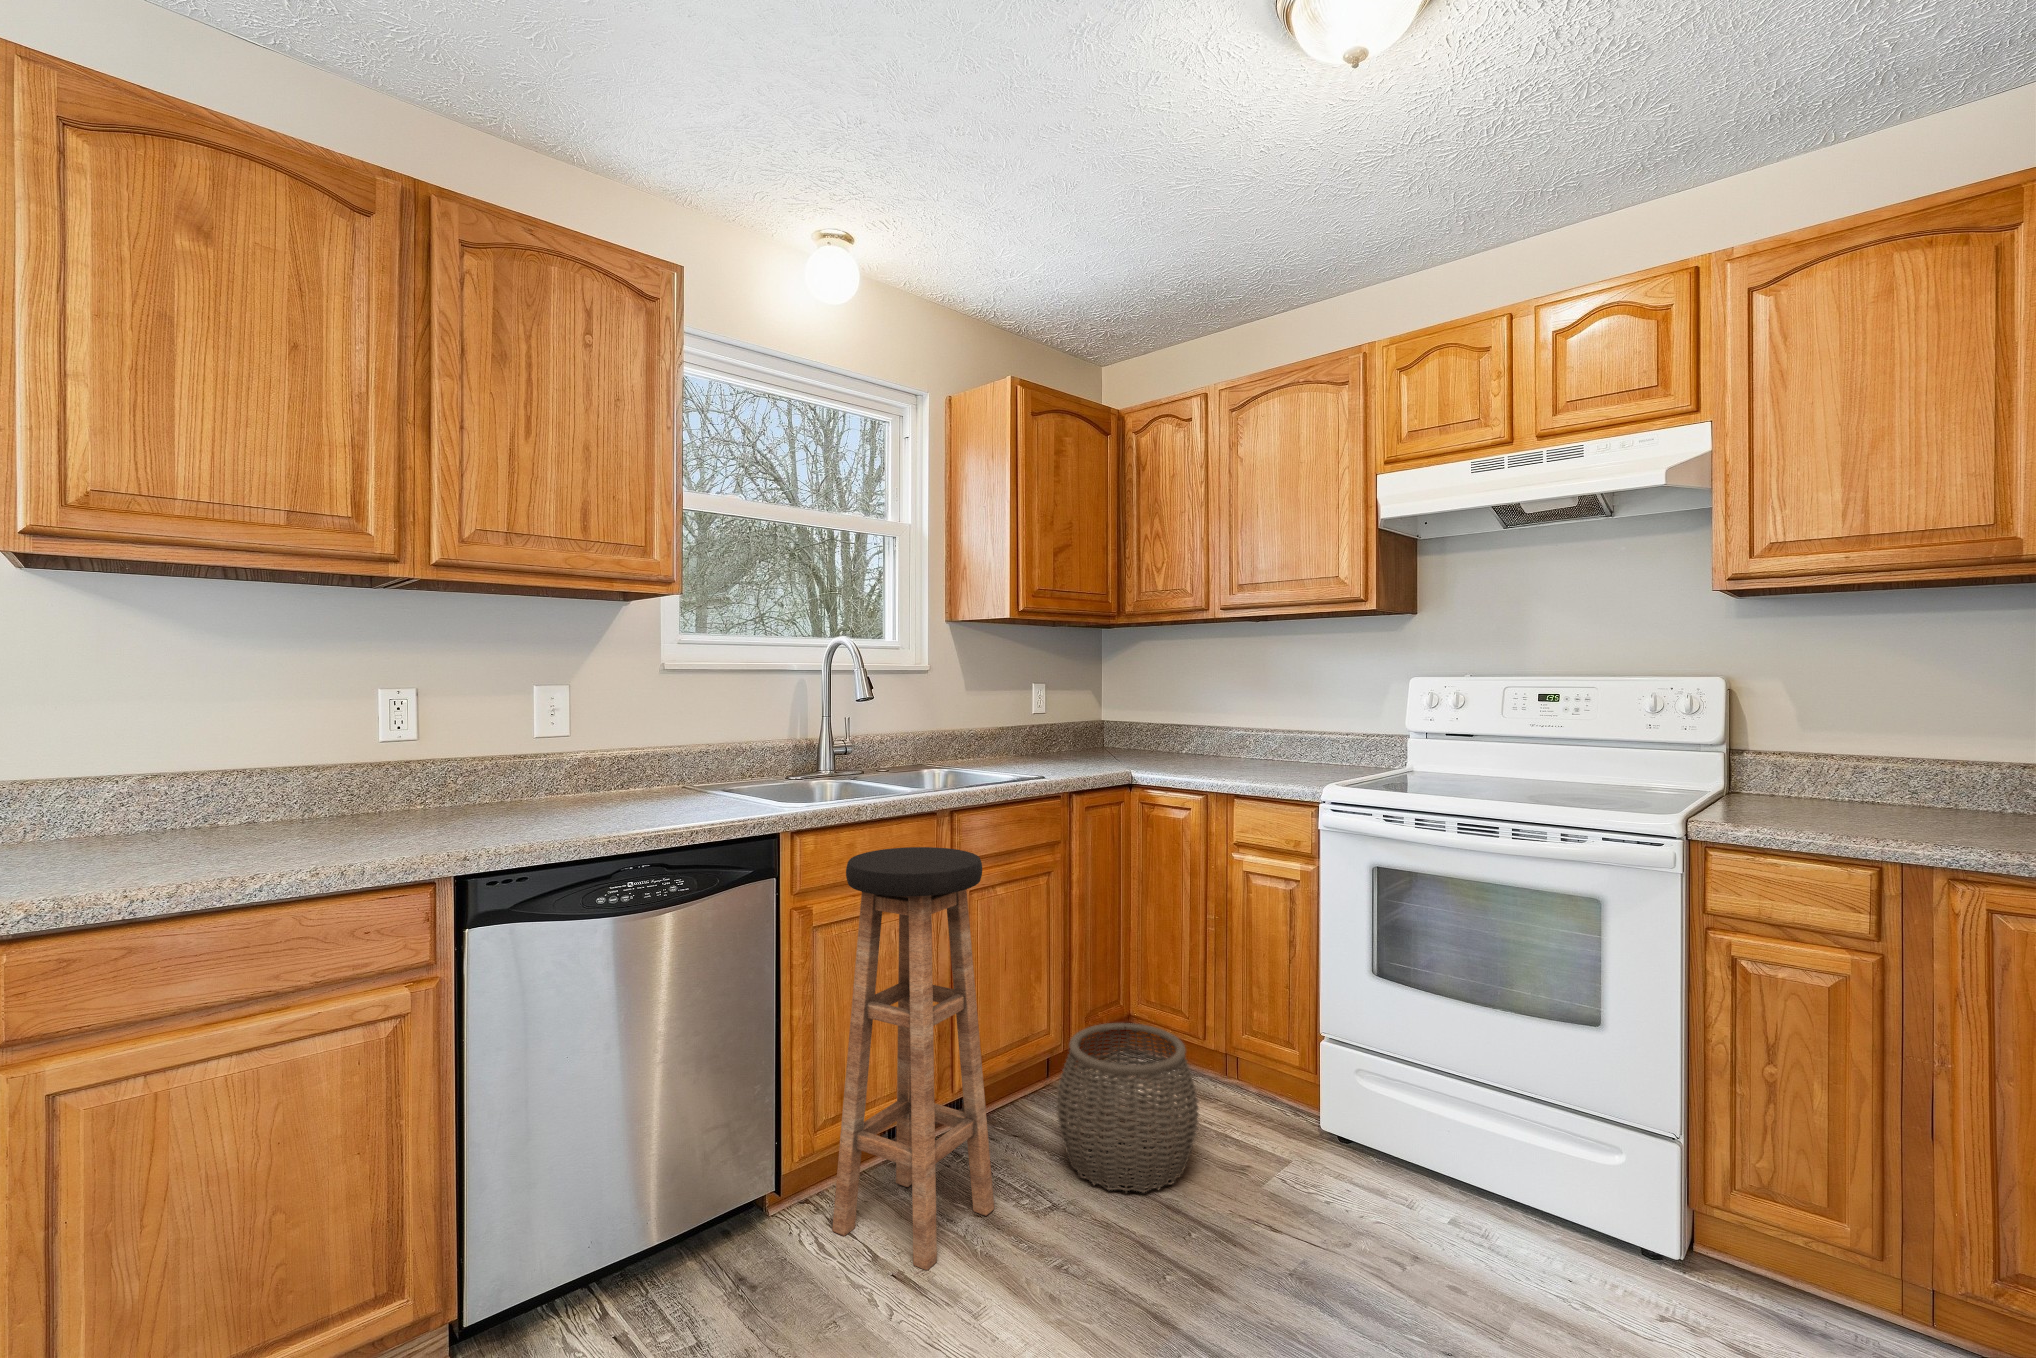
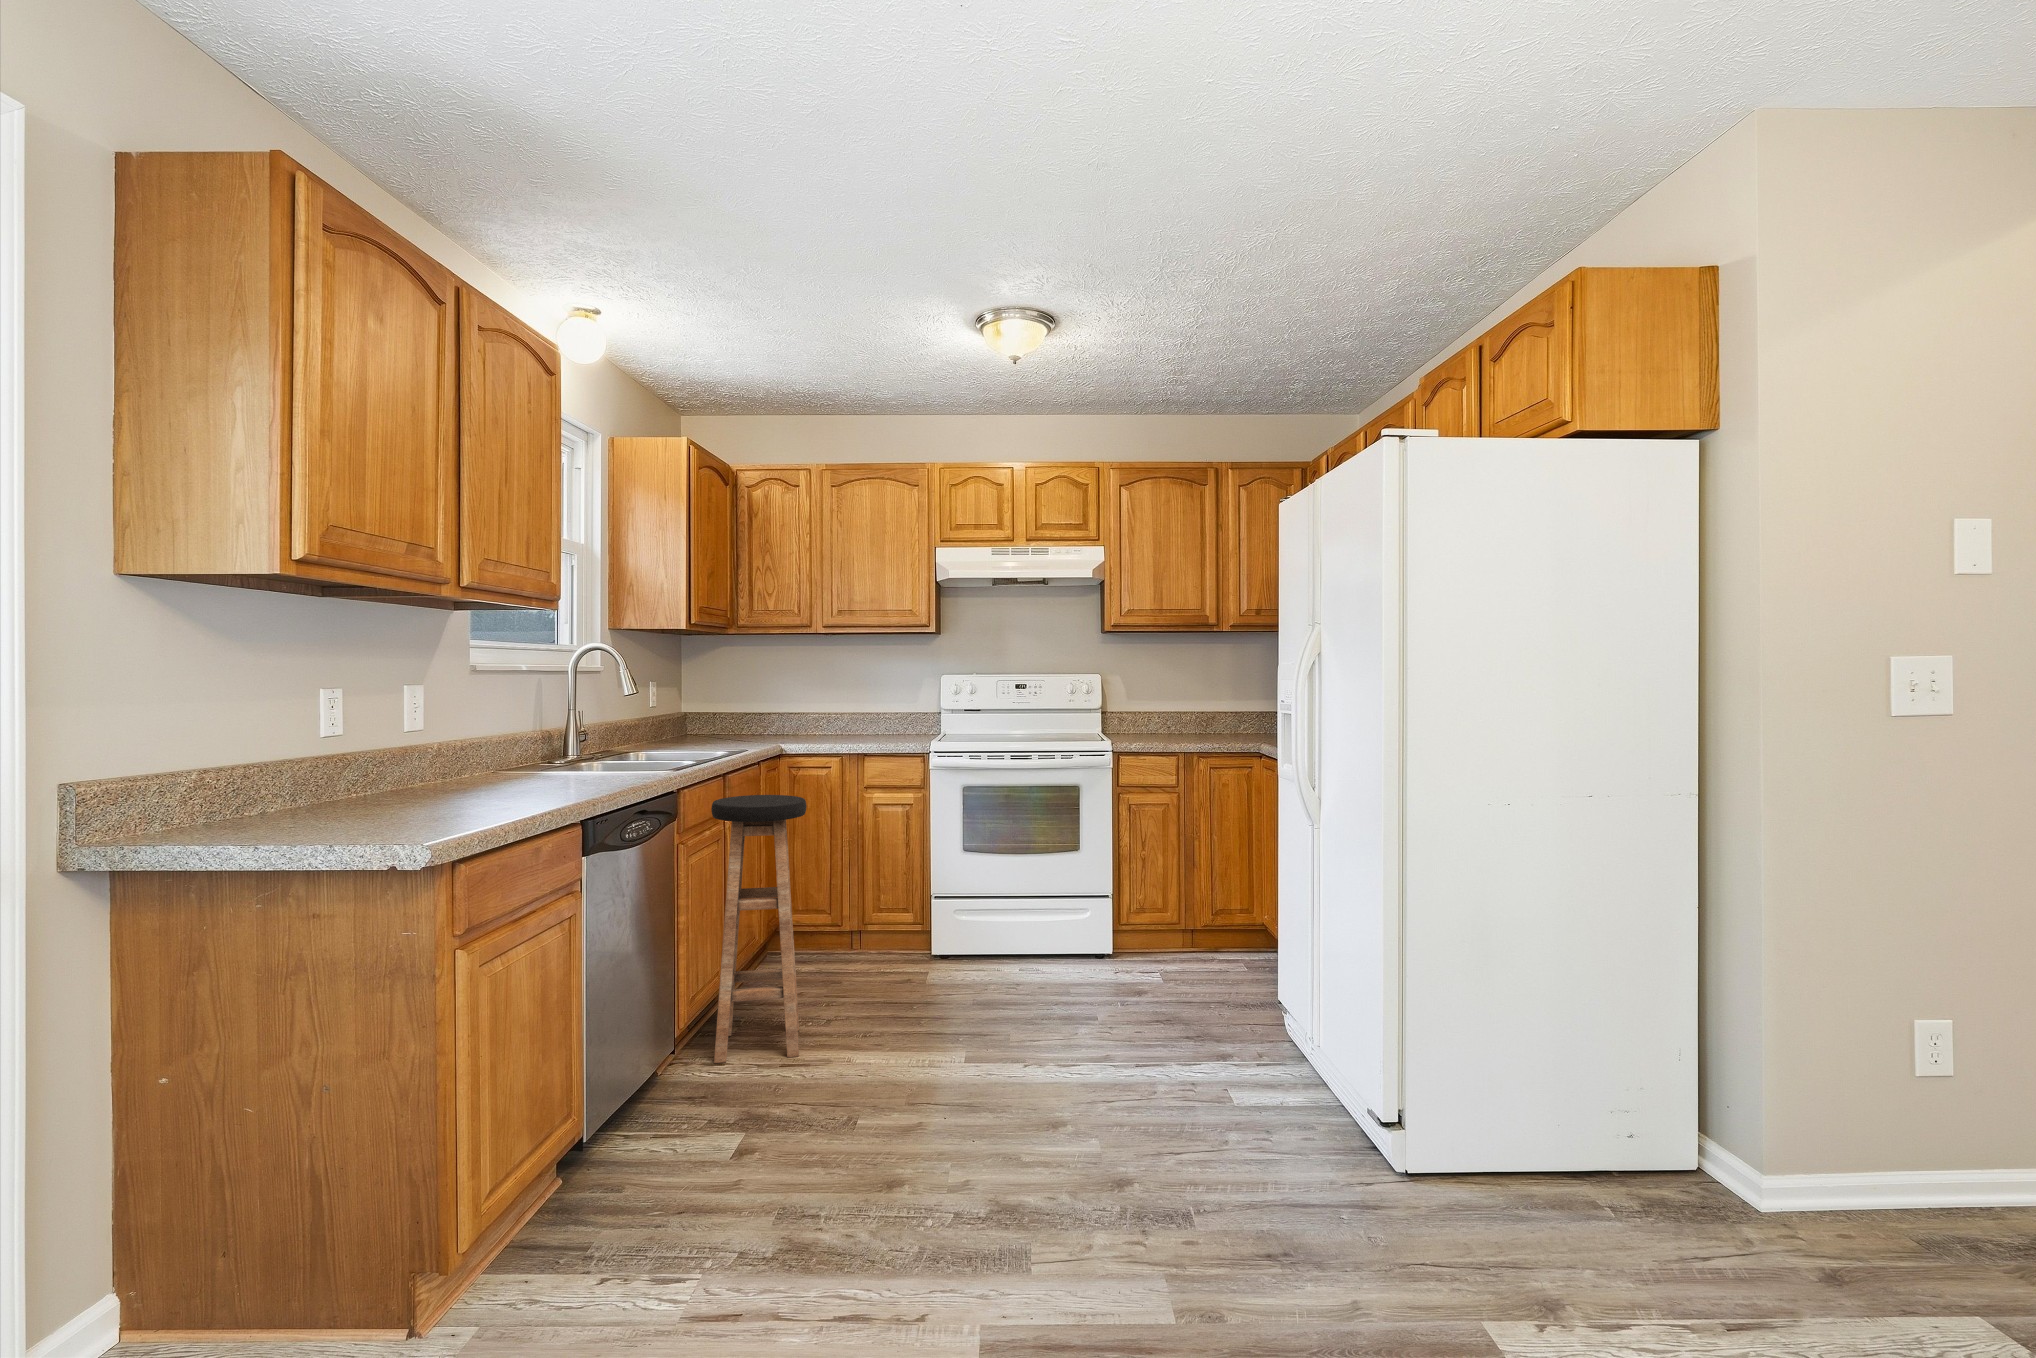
woven basket: present [1056,1023,1199,1193] -> none [799,905,893,1004]

